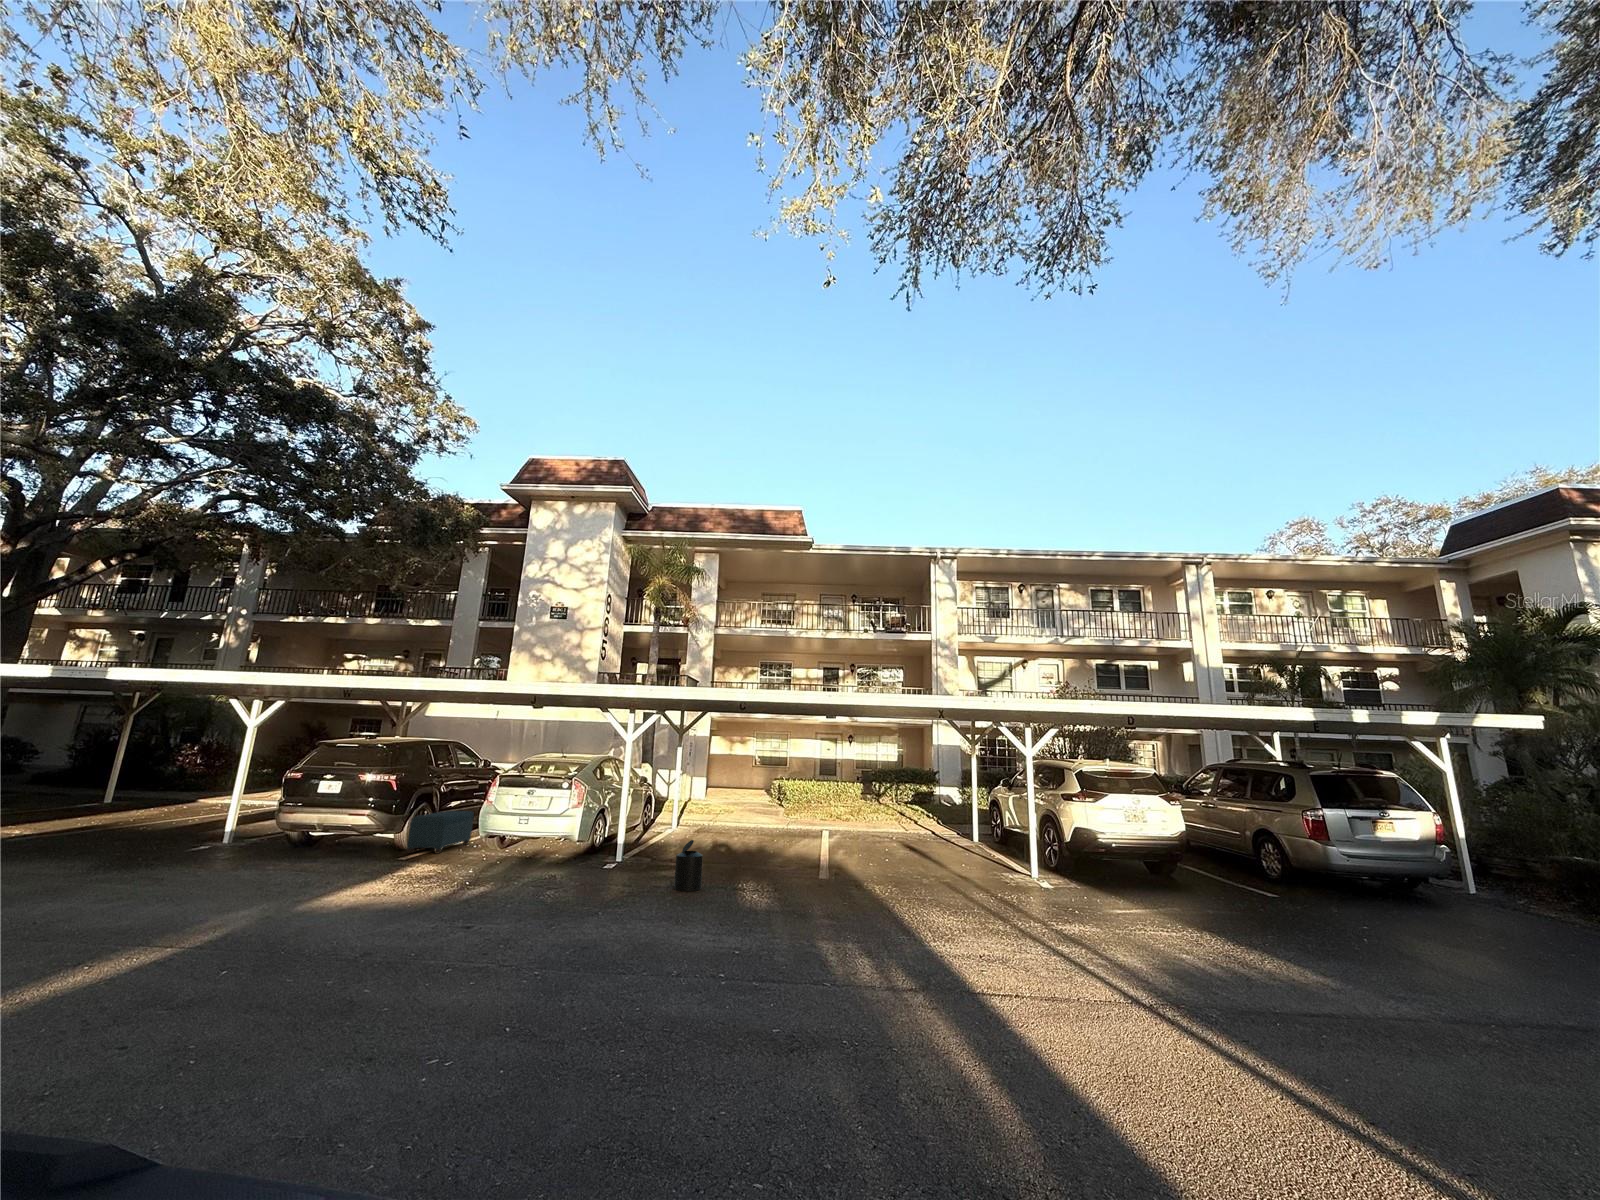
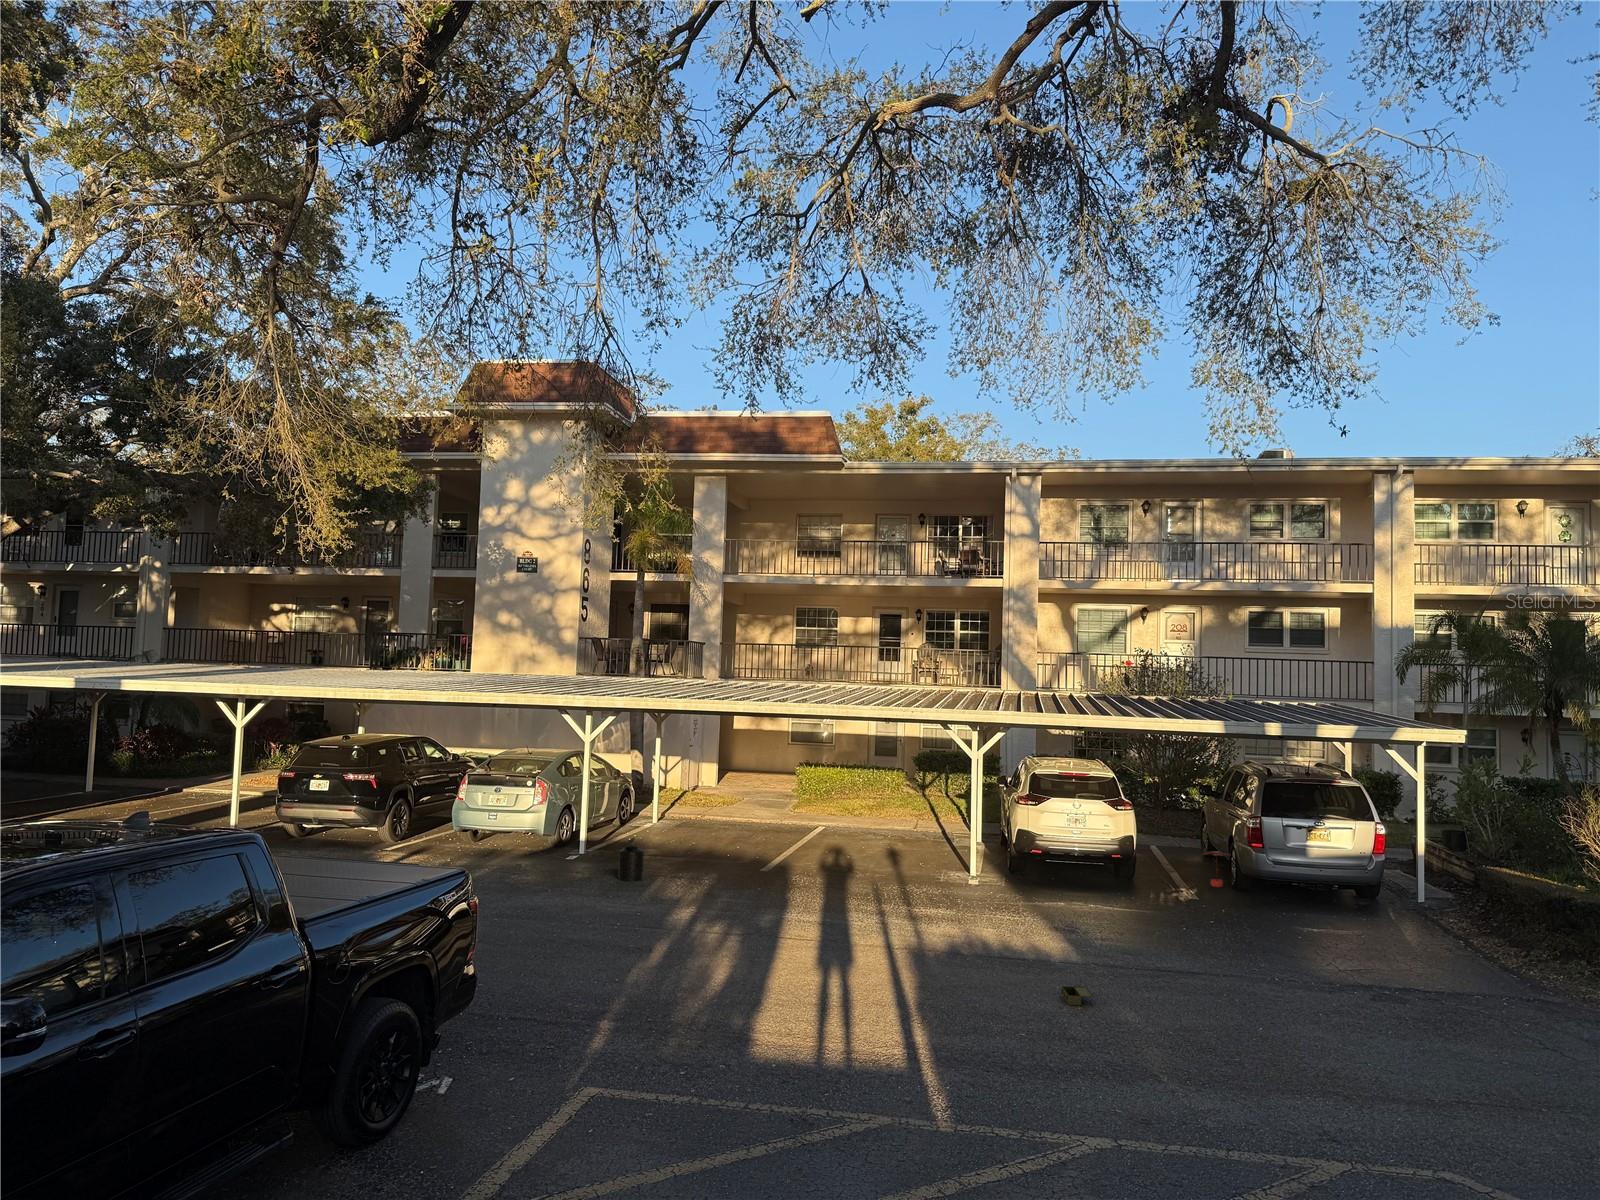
bench: present [407,811,474,853] -> none [390,805,448,845]
potted plant: none [1234,847,1263,883] -> present [1203,851,1230,887]
toolbox: none [1482,1061,1580,1105] -> present [1061,986,1093,1005]

